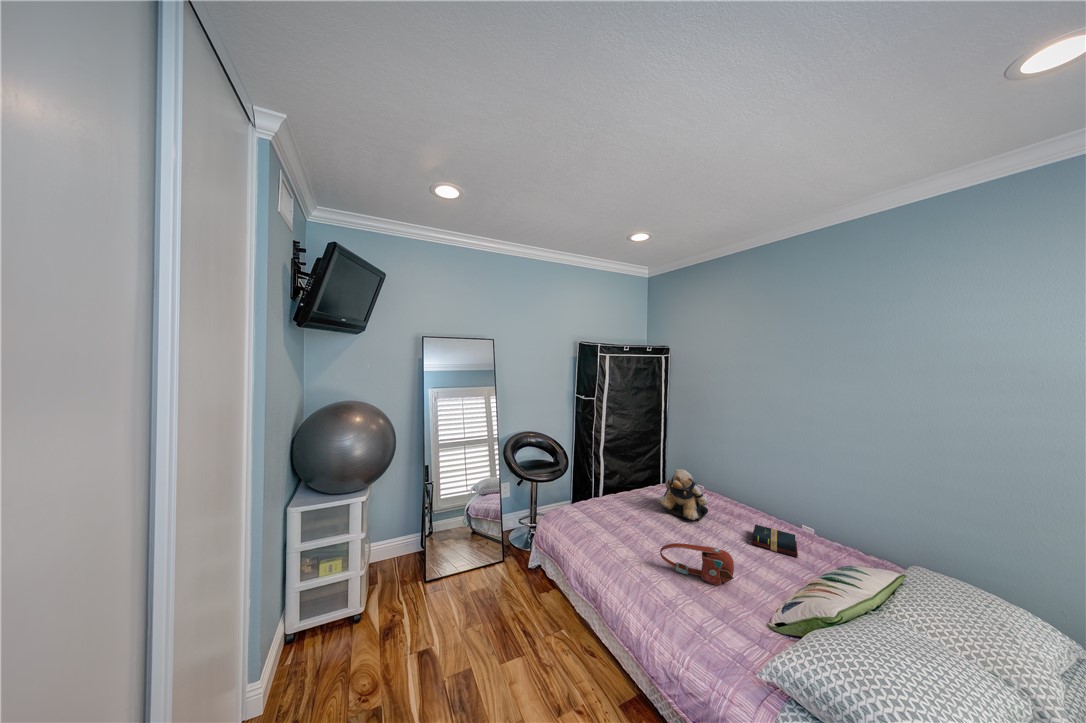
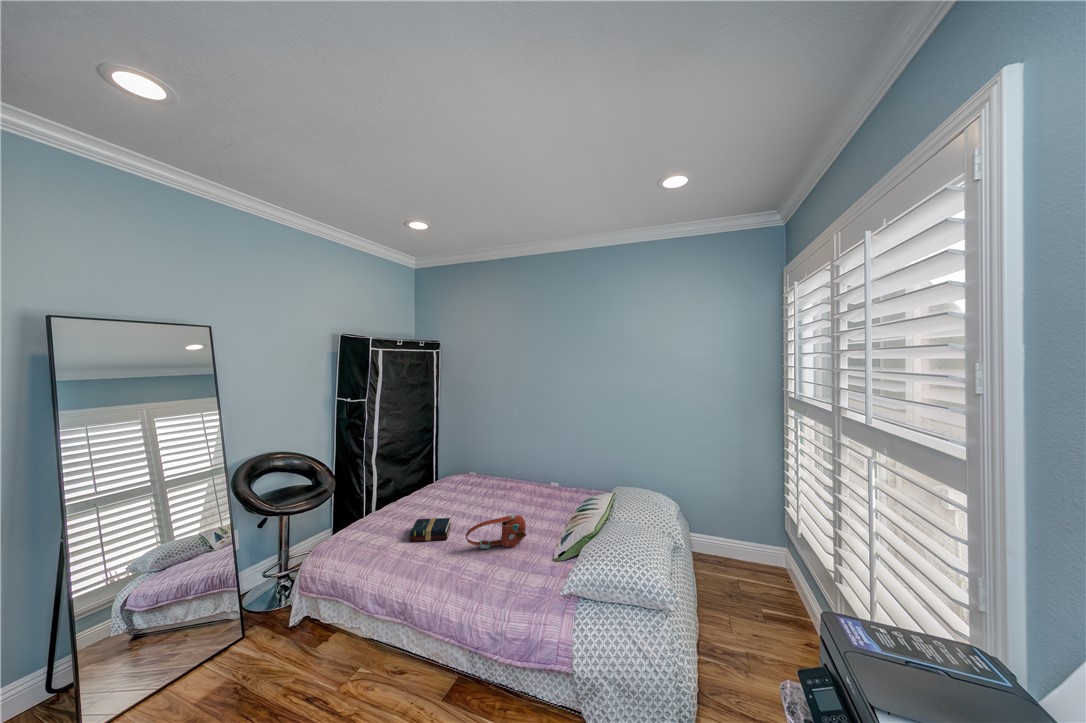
teddy bear: present [658,469,708,520] -> none [446,458,491,503]
hardback book: present [752,525,798,557] -> present [409,518,451,541]

